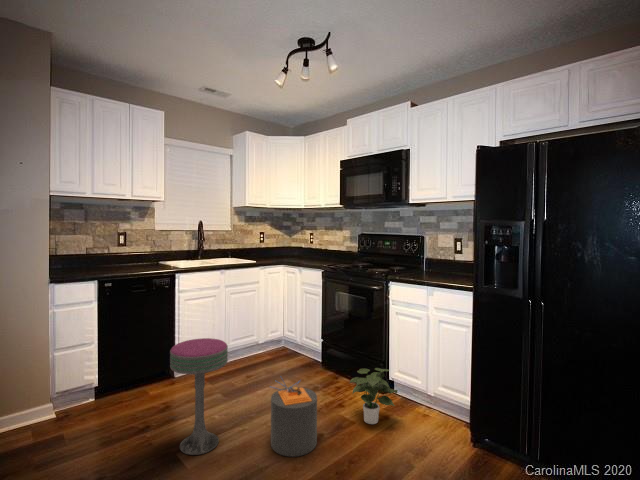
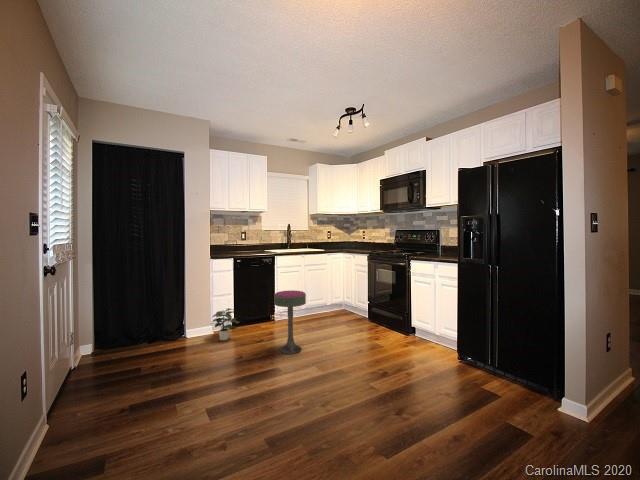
potted plant: present [350,368,398,424] -> present [213,308,239,340]
trash can: present [270,376,317,457] -> none [329,312,359,359]

